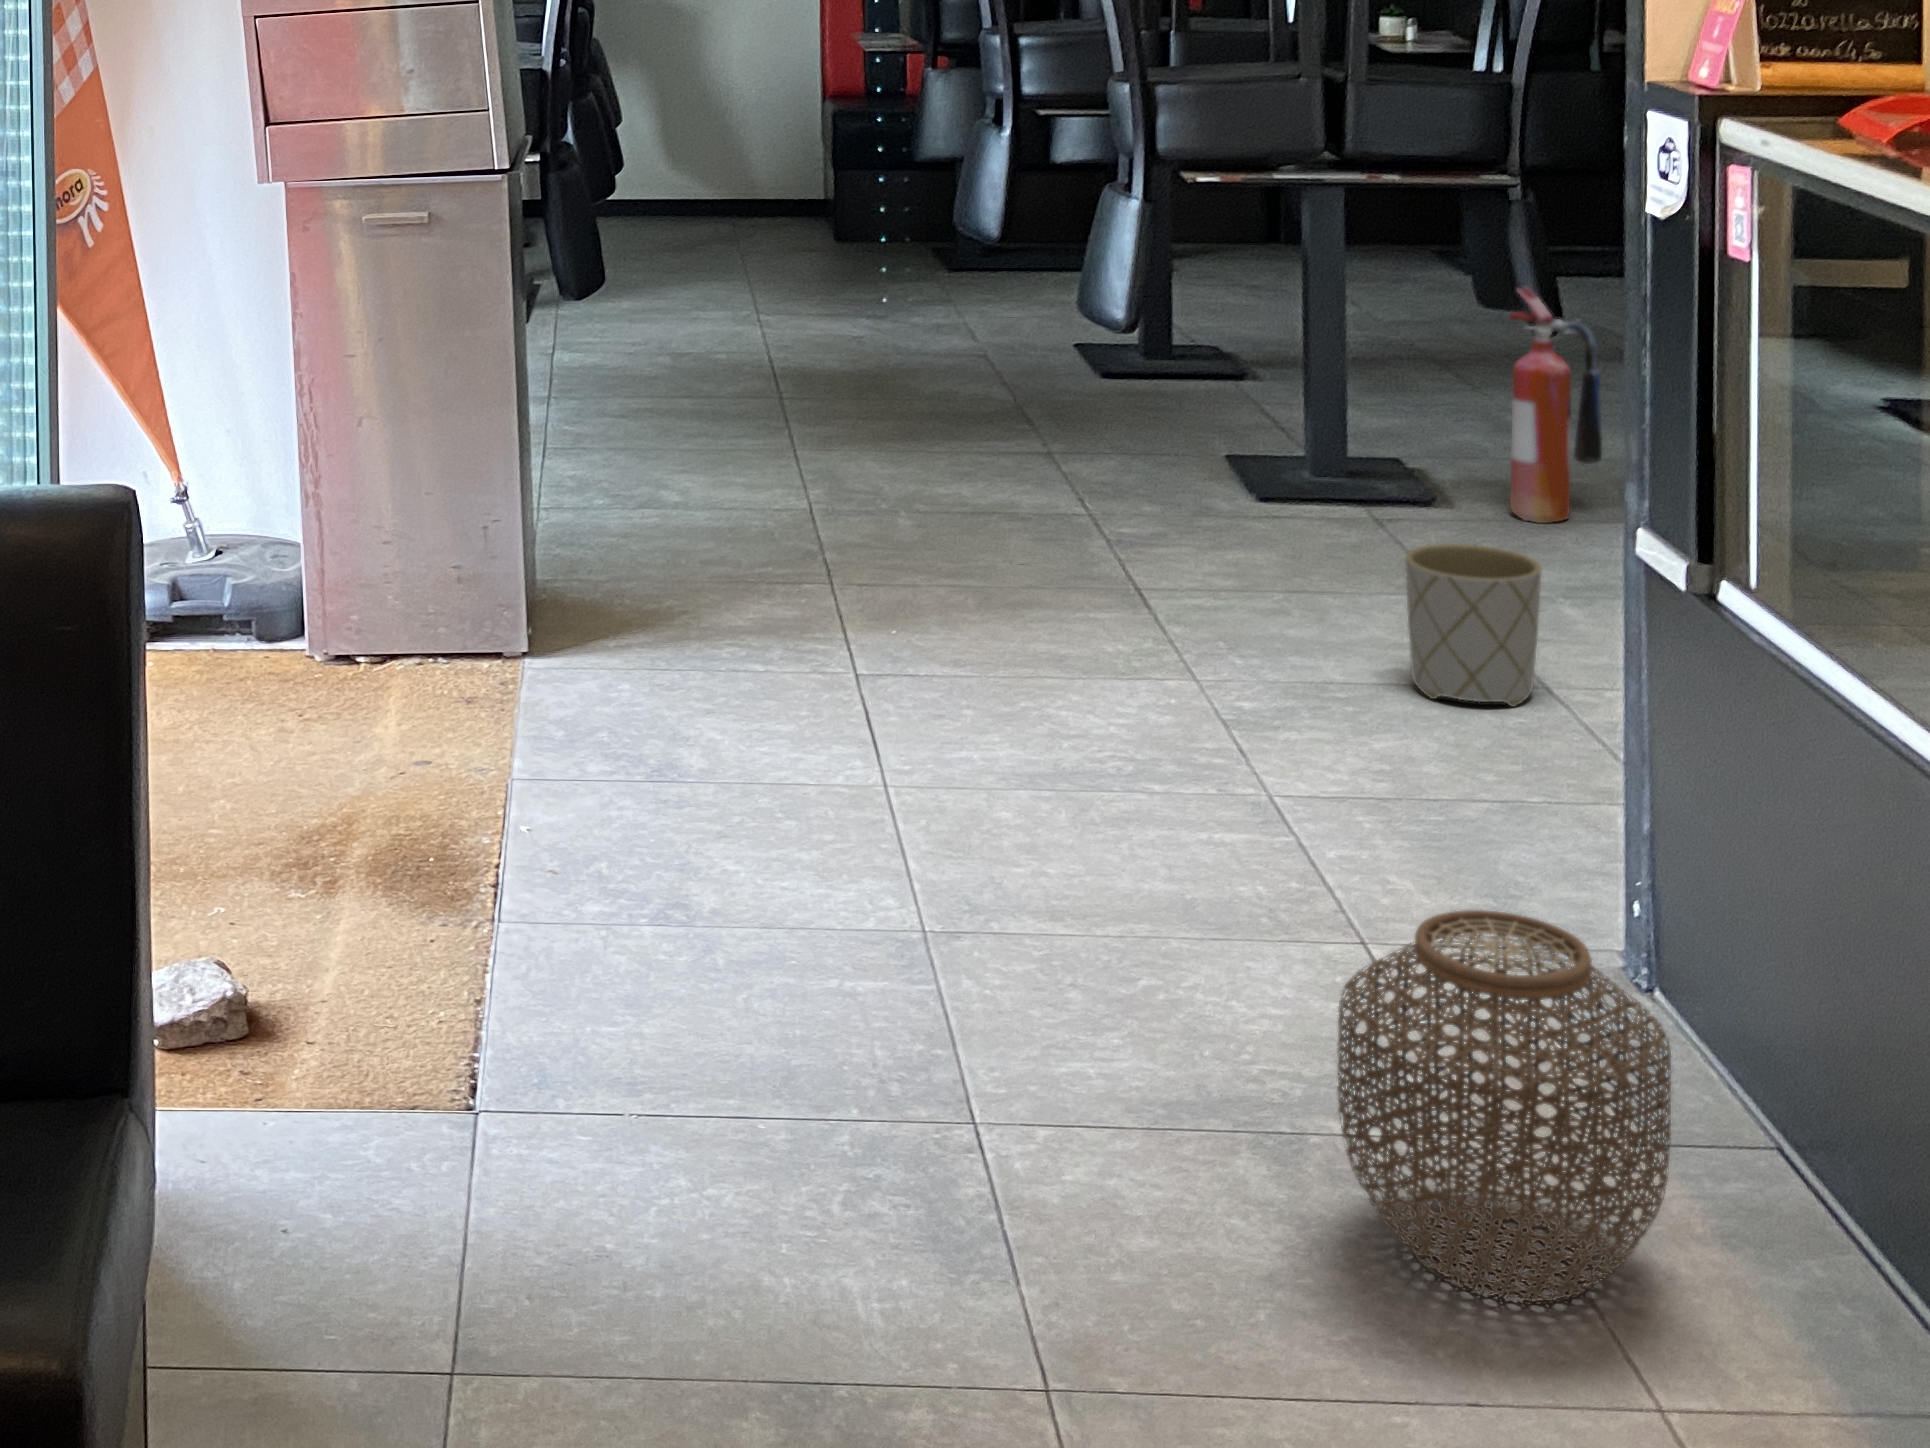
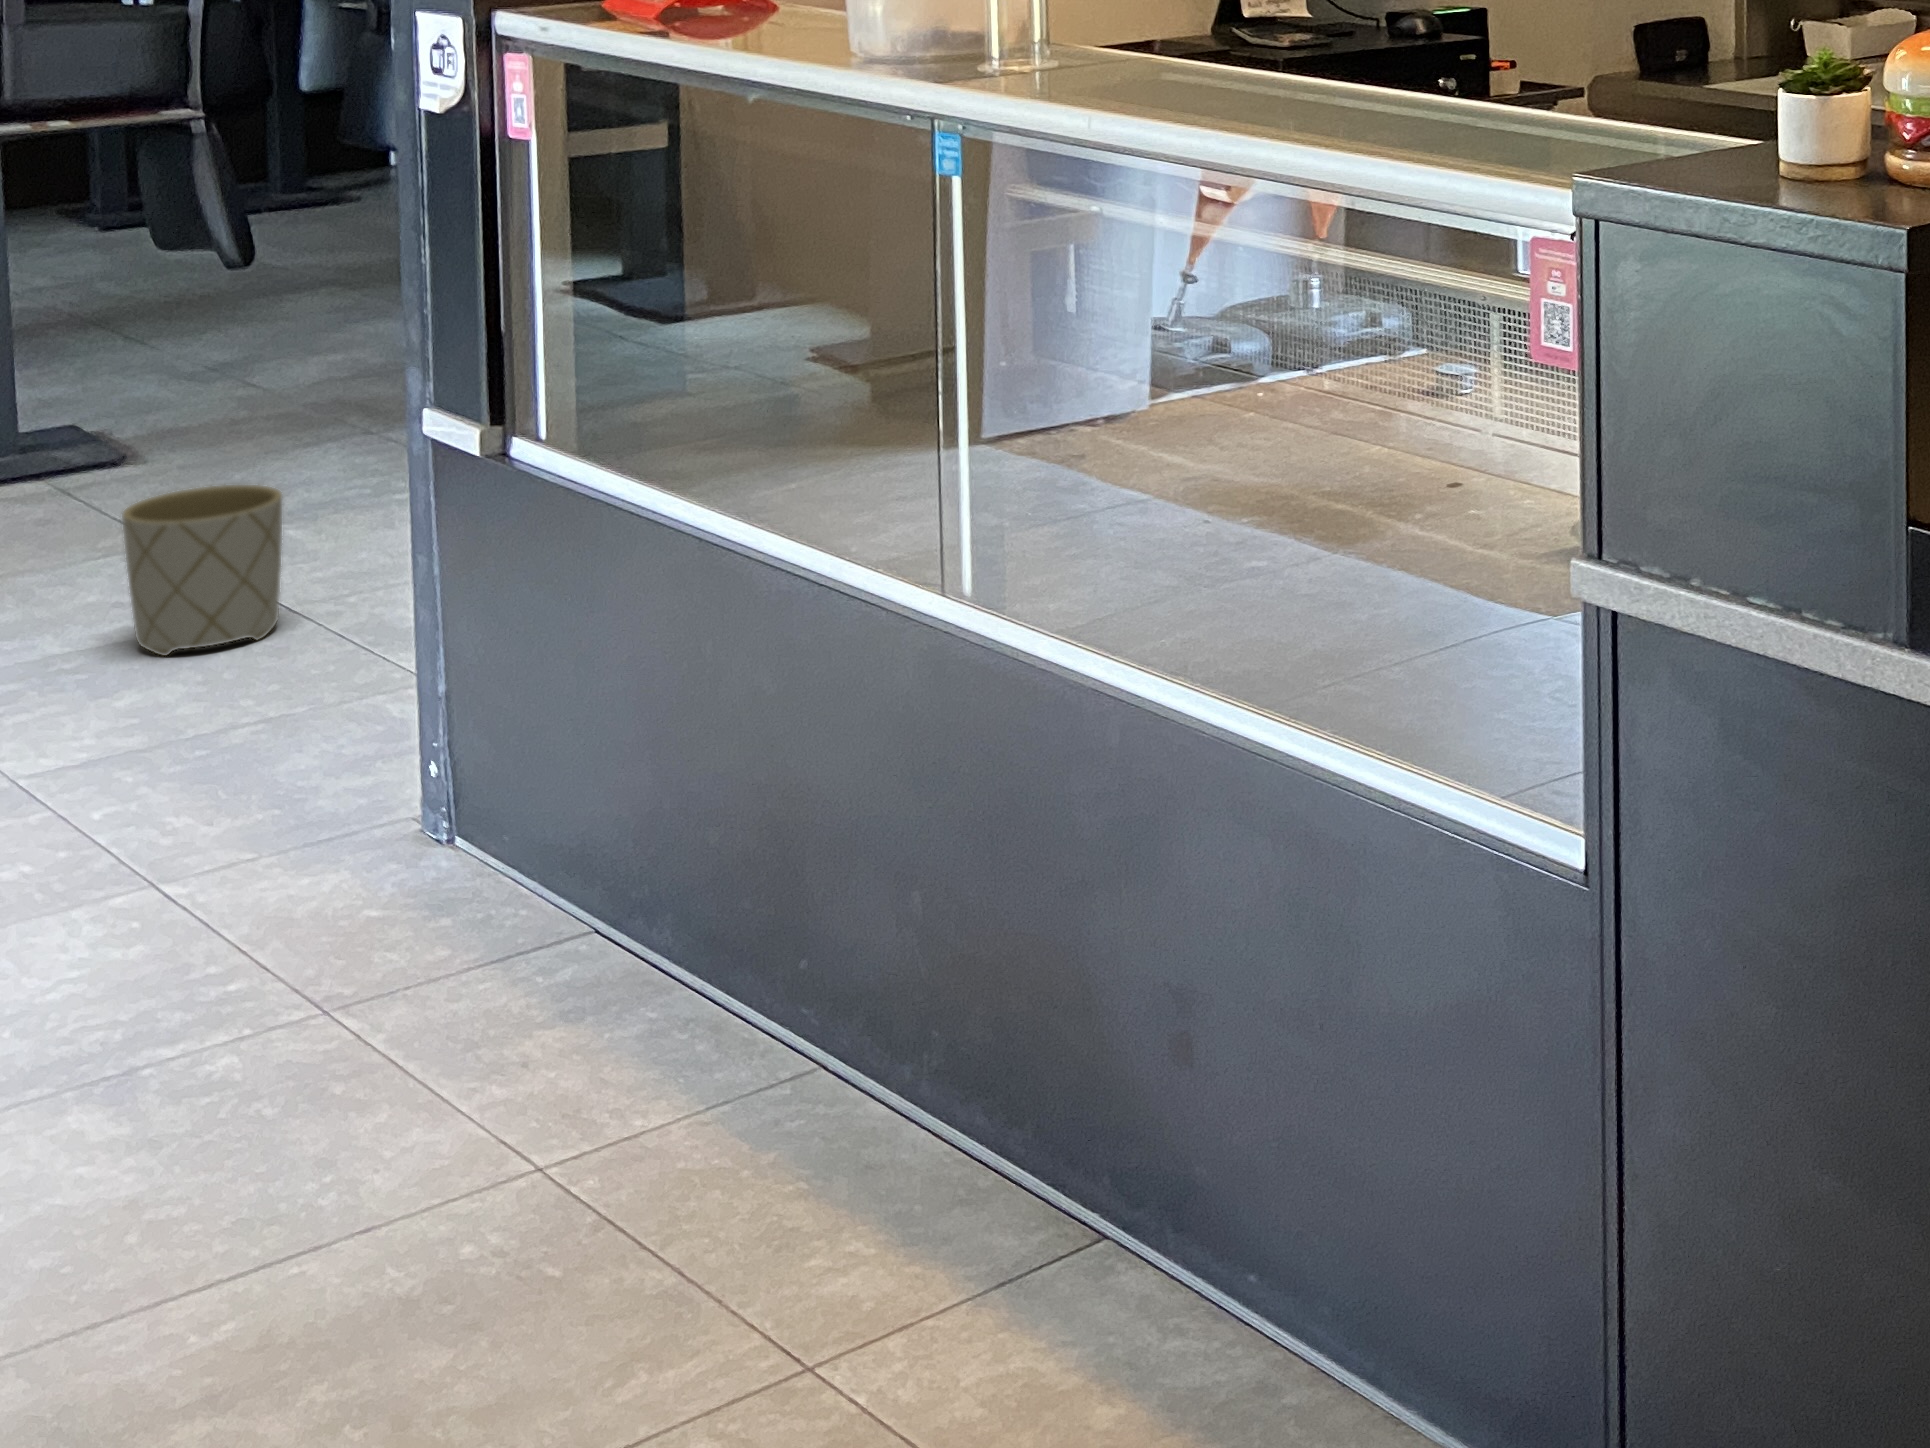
fire extinguisher: present [1509,287,1602,523] -> none [195,223,310,466]
woven basket: present [1337,910,1671,1301] -> none [180,777,531,1143]

